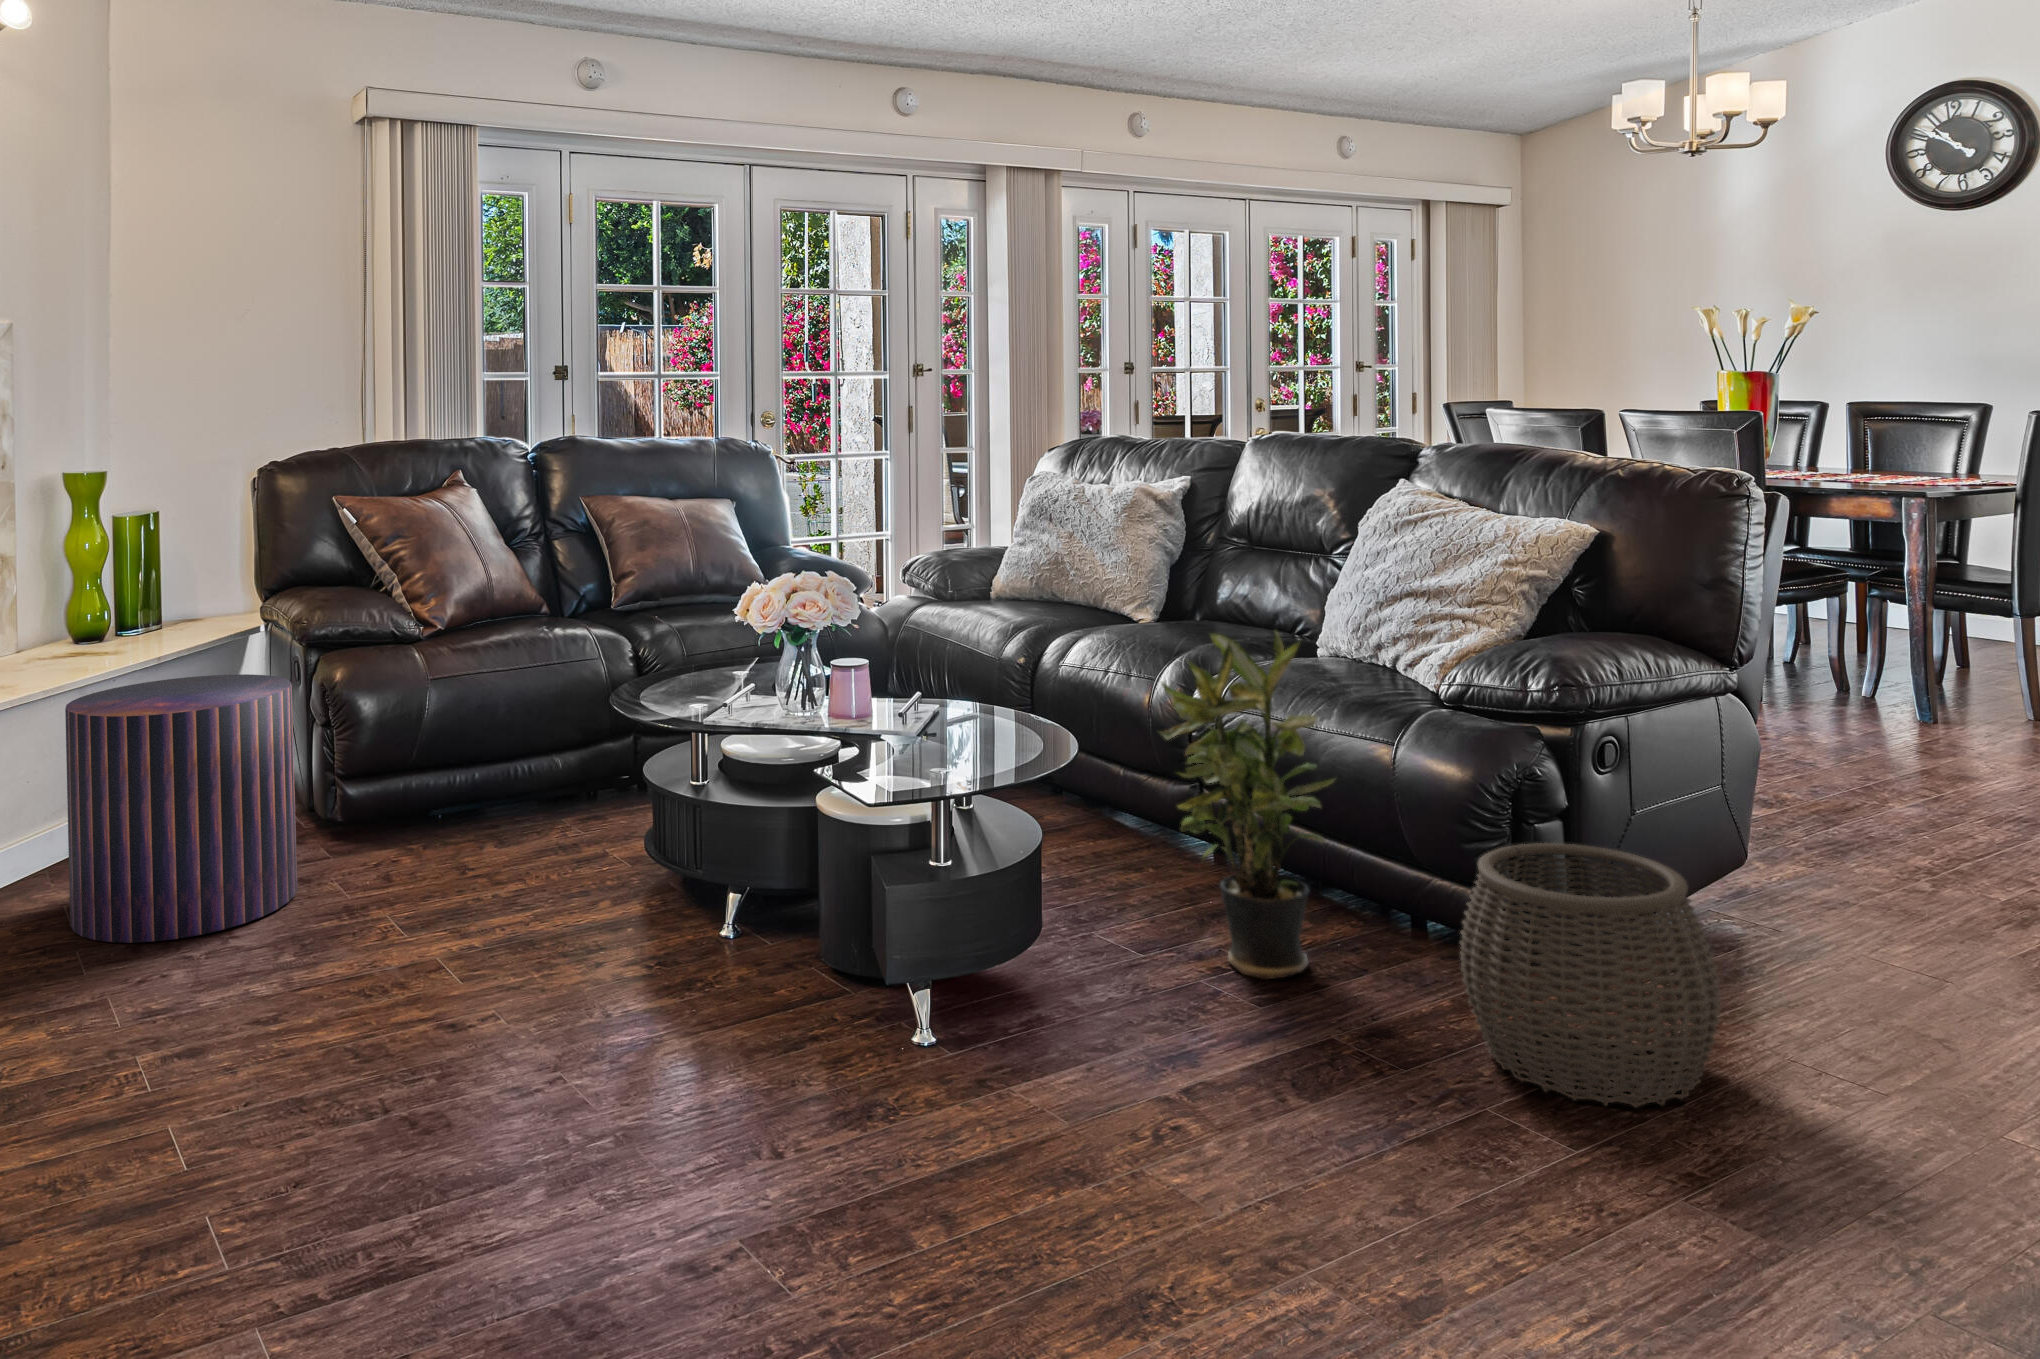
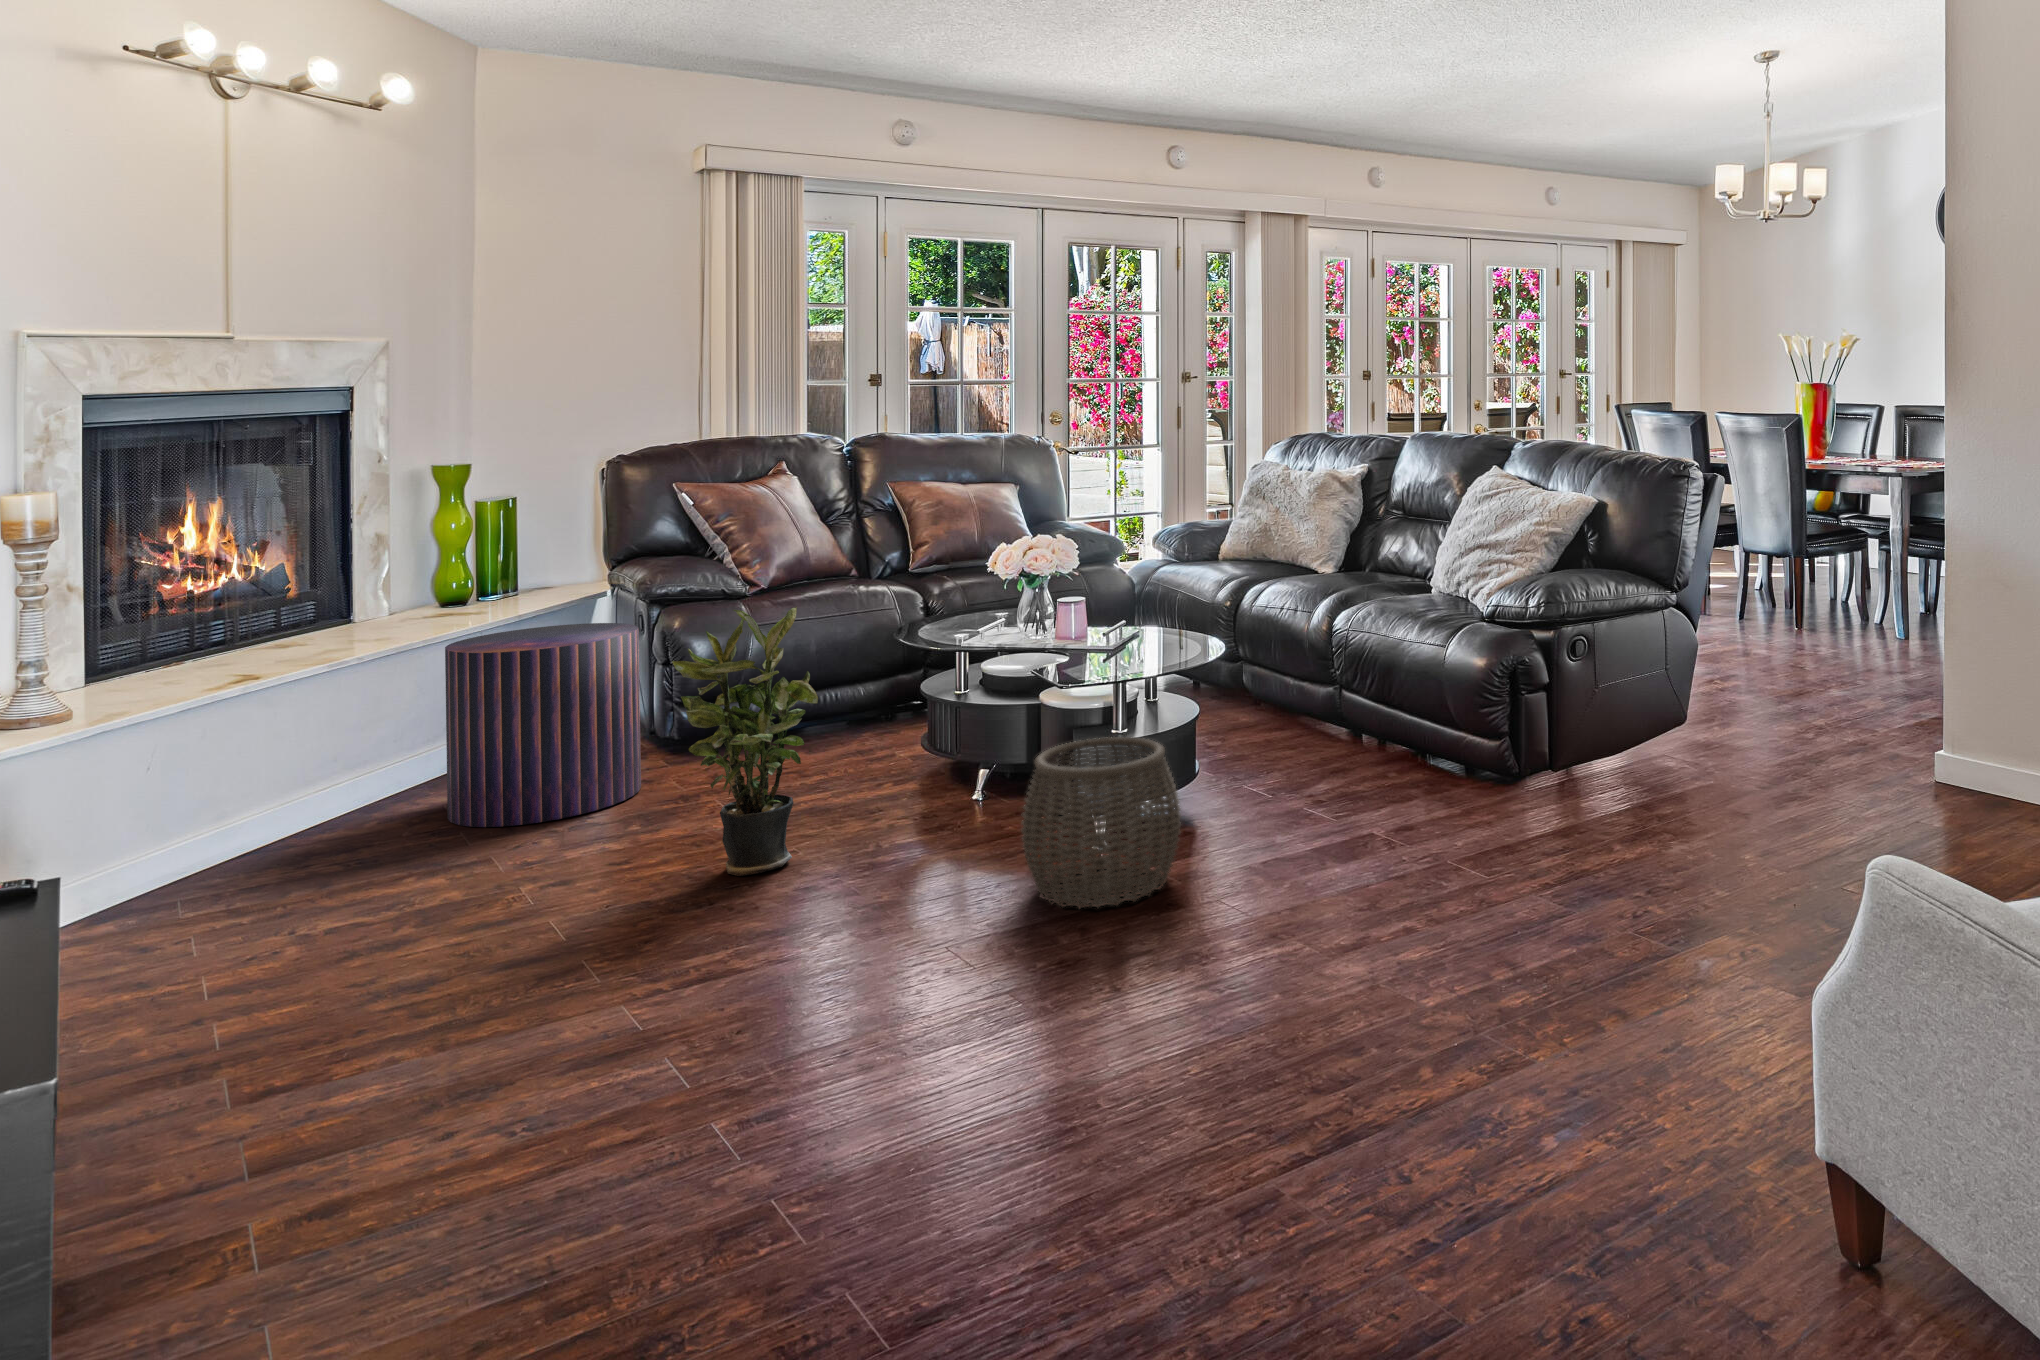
potted plant: present [1160,631,1335,979] -> present [672,606,818,876]
woven basket: present [1460,843,1721,1107] -> present [1021,737,1182,908]

